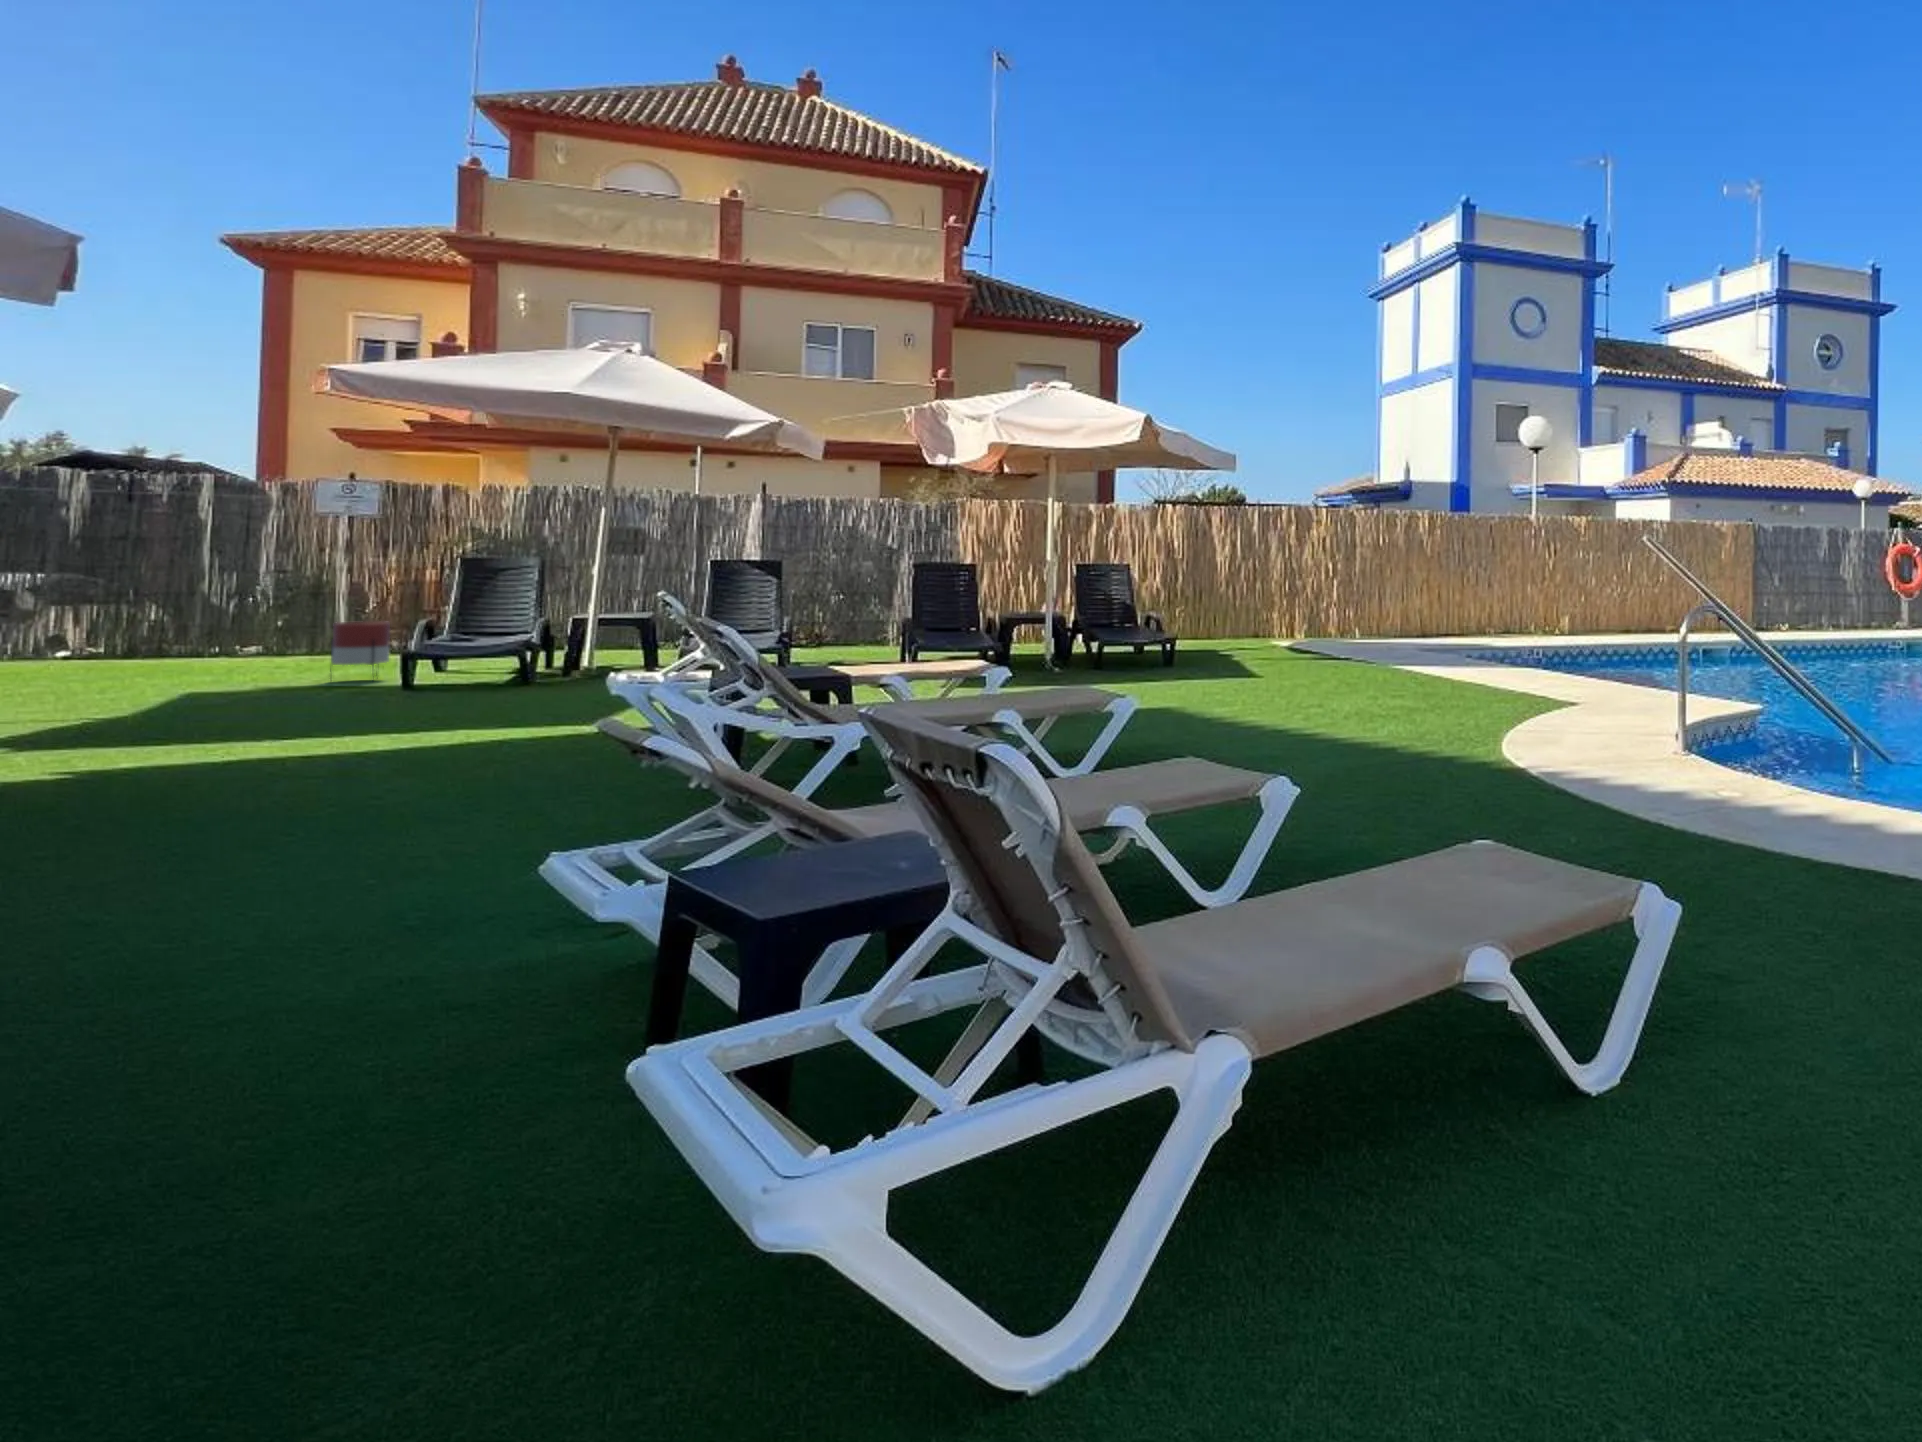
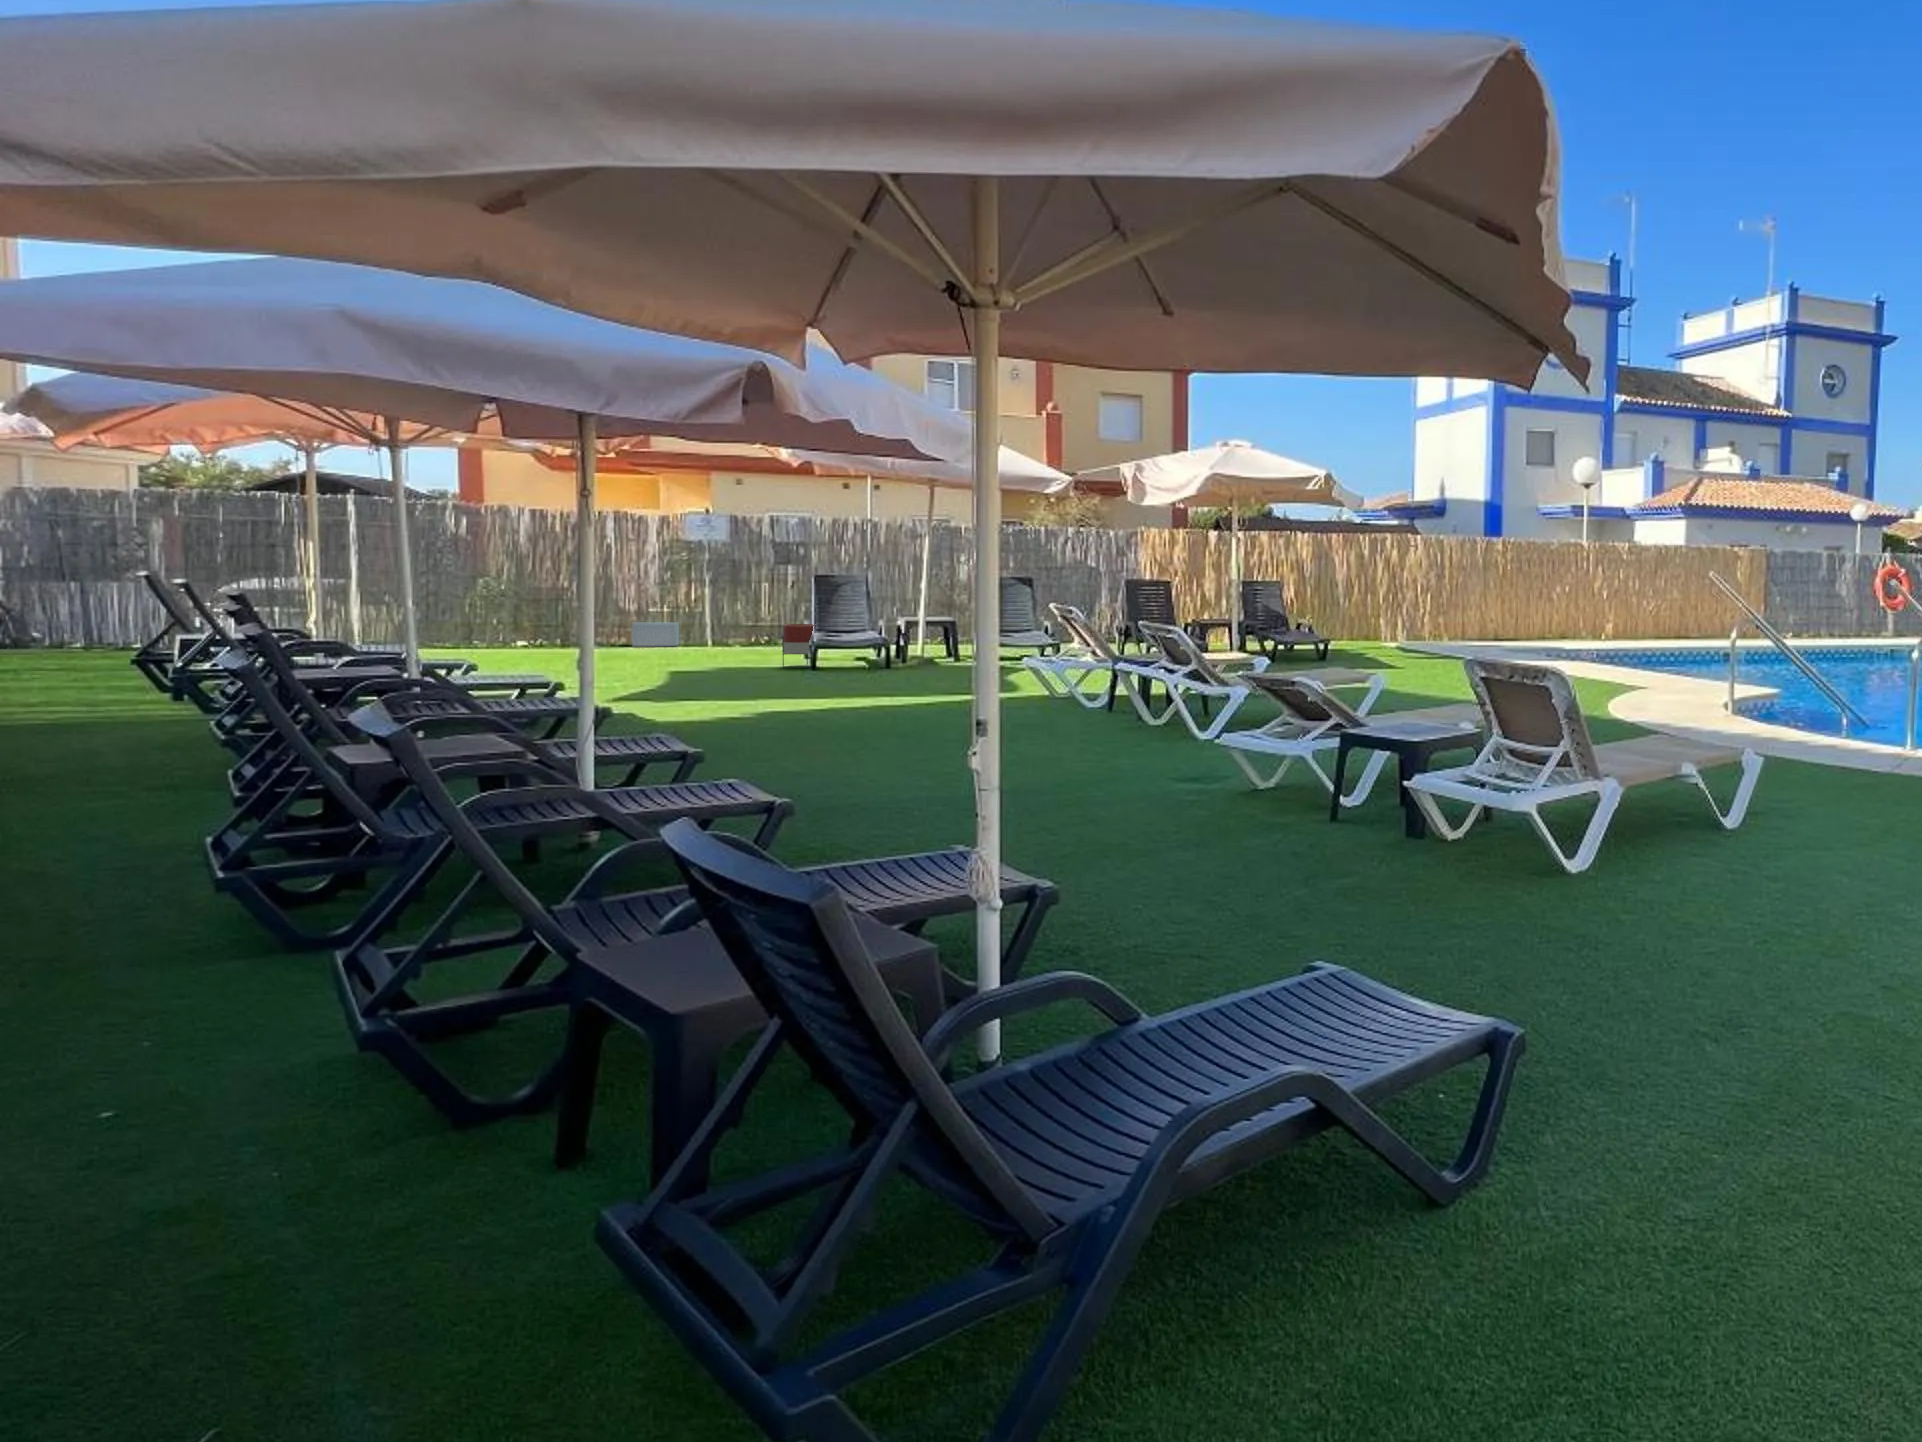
storage box: none [206,622,290,656] -> present [632,622,679,646]

